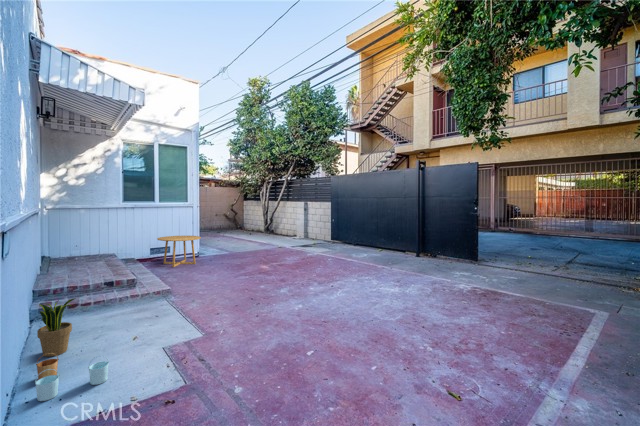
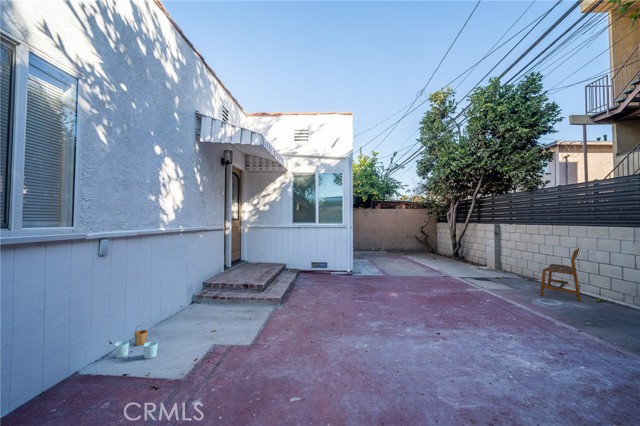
bench: none [347,219,370,254] -> present [540,248,581,301]
round table: present [157,236,201,267] -> none [313,253,349,281]
potted plant: present [37,298,75,357] -> none [159,290,182,330]

